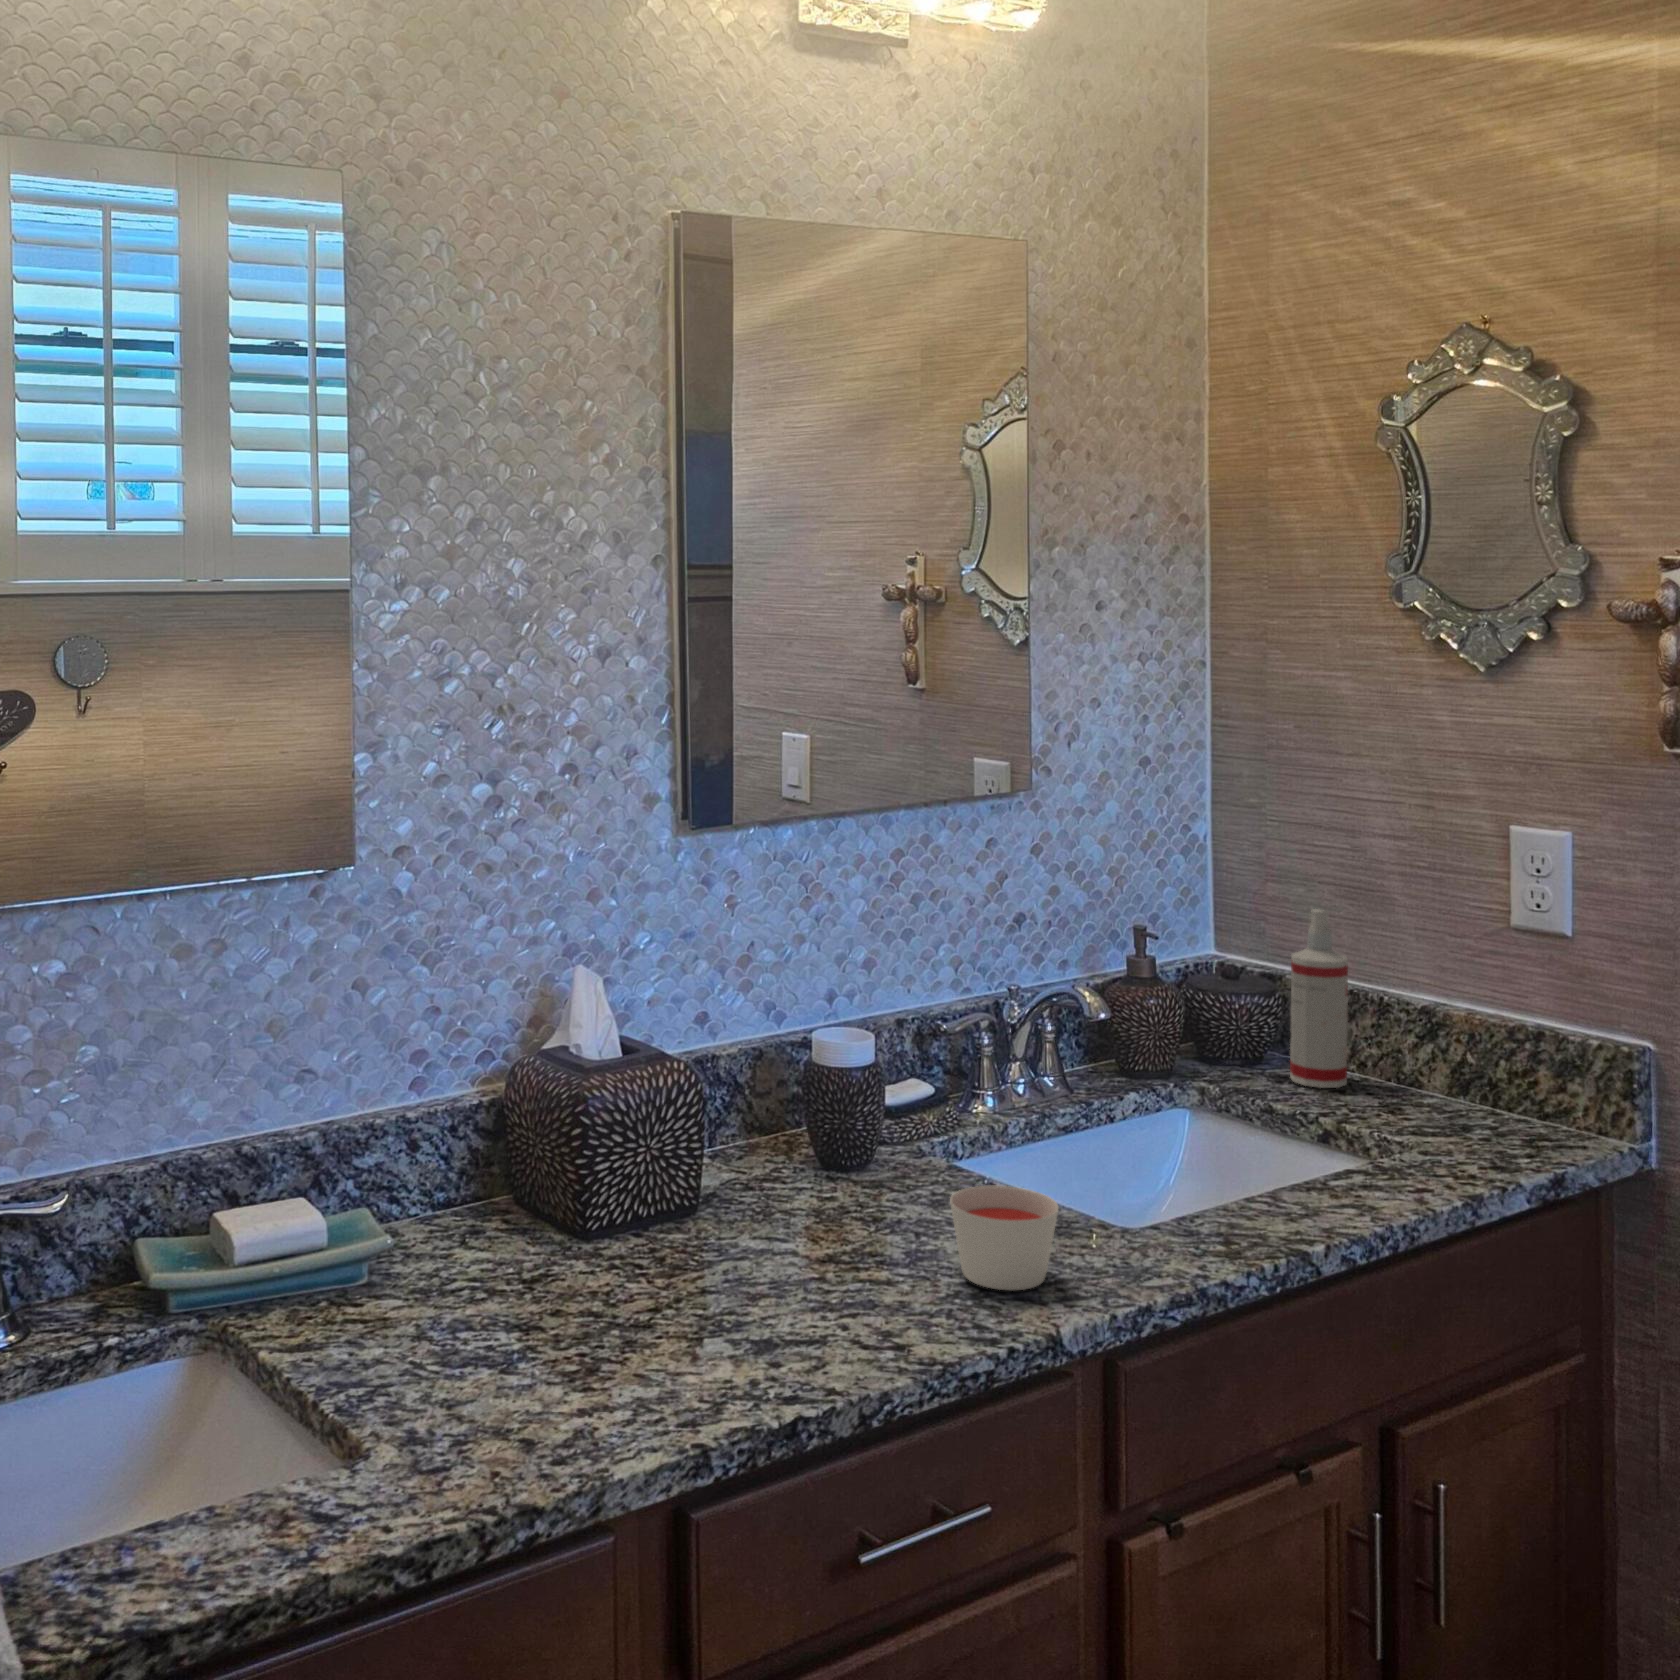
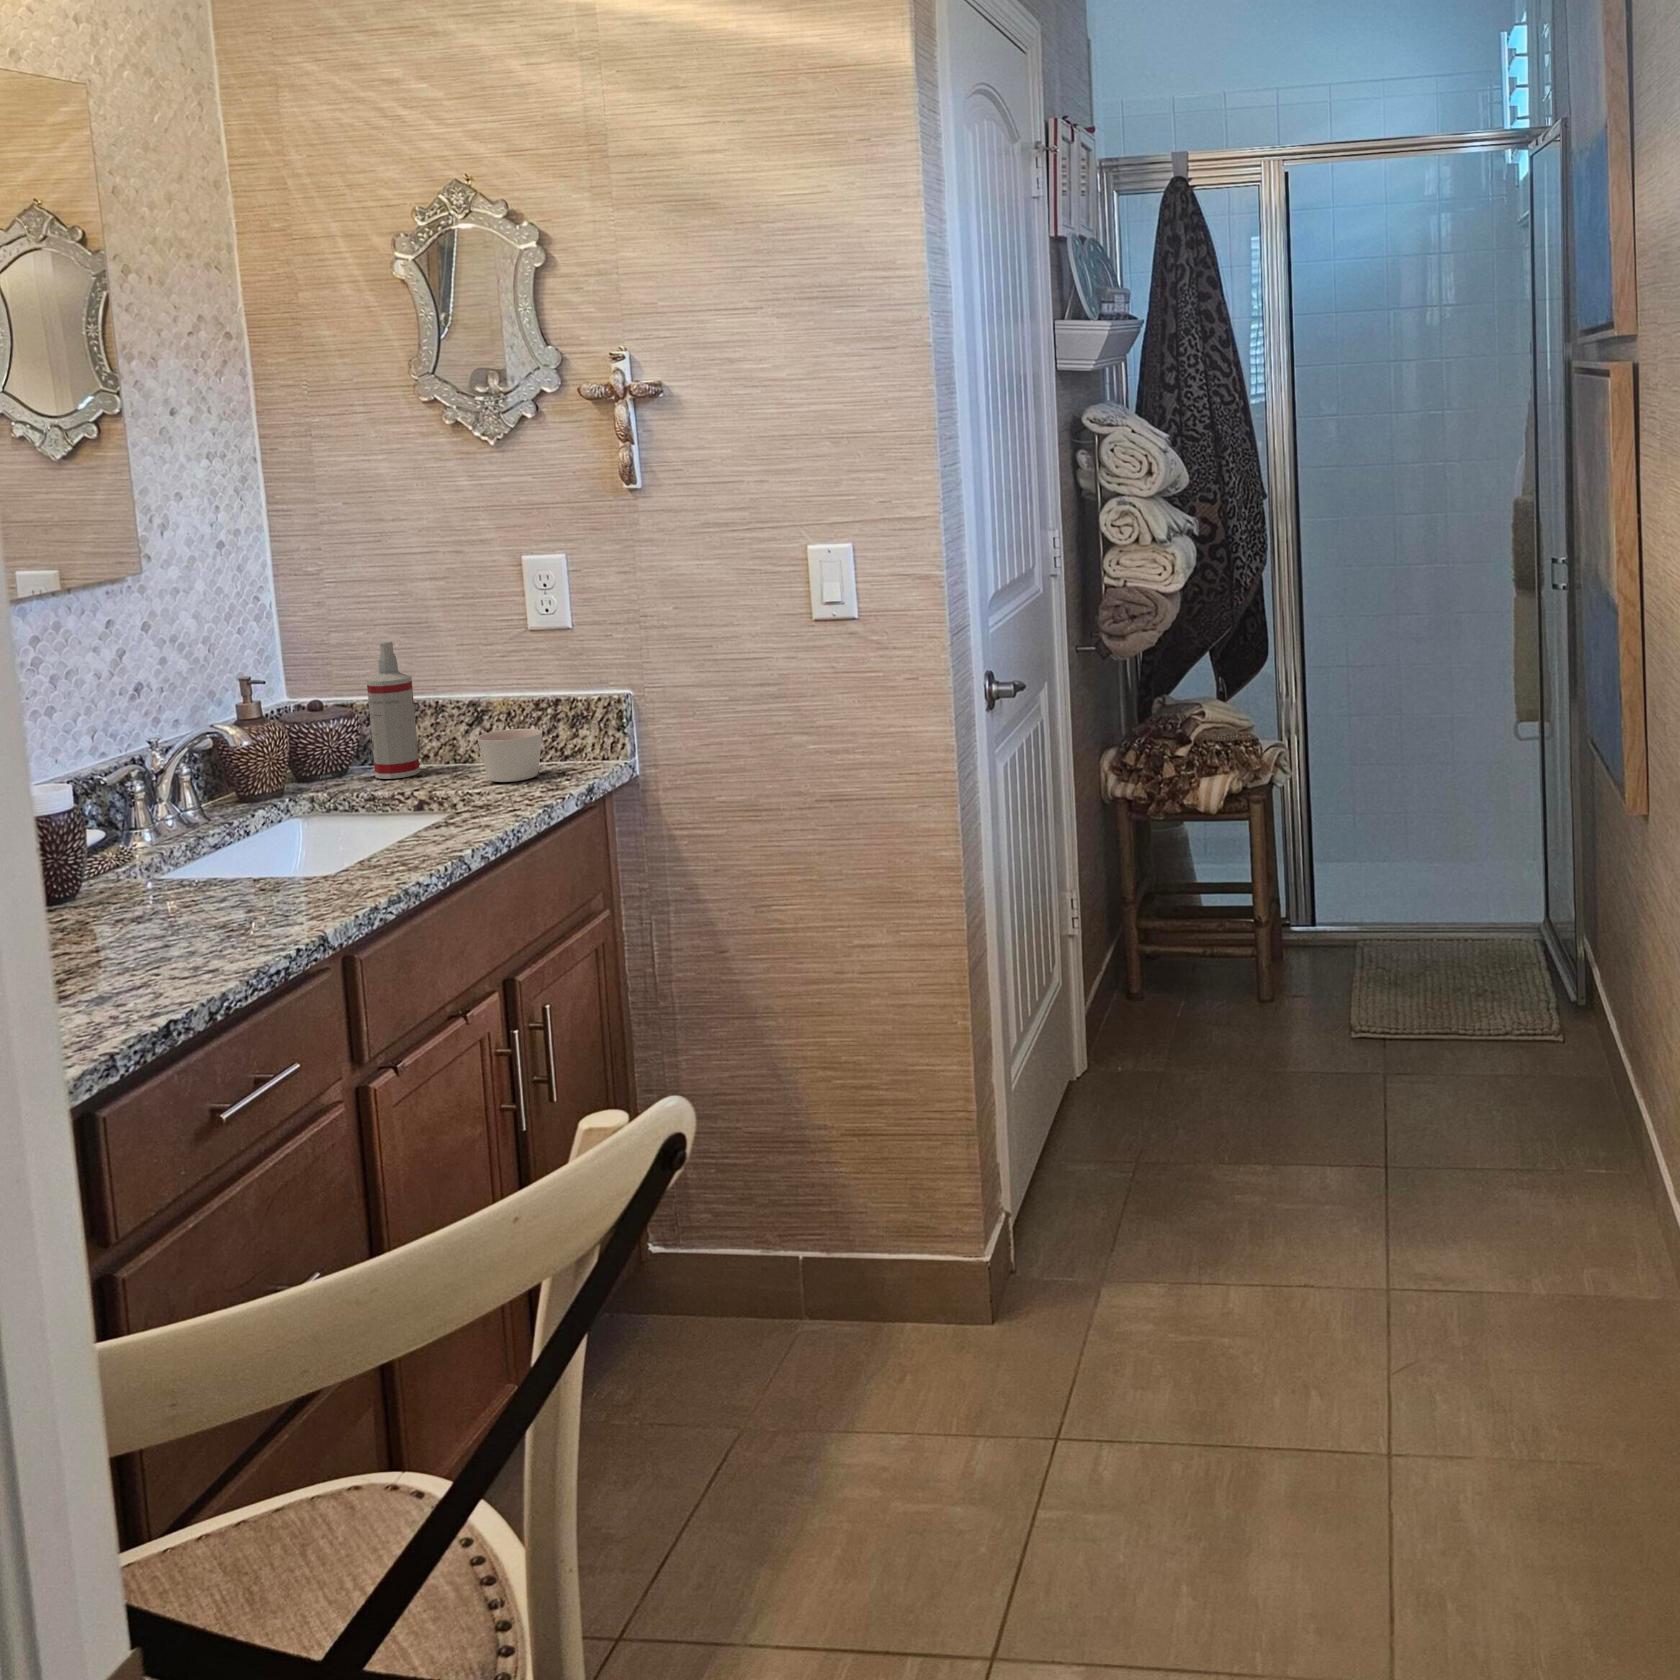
candle: present [950,1186,1058,1290] -> present [477,729,542,782]

